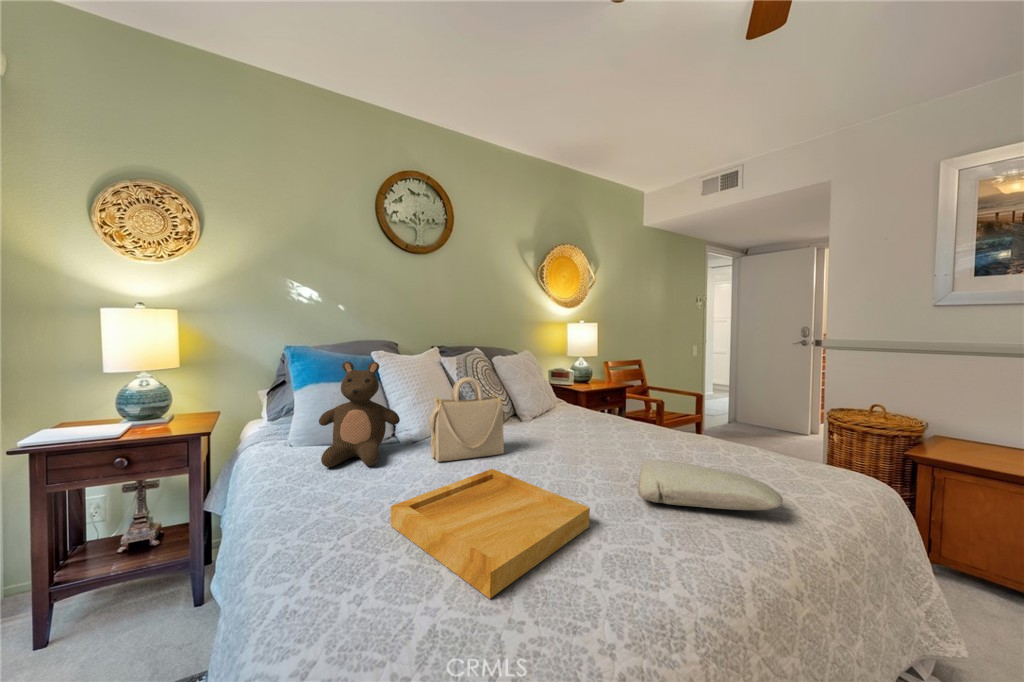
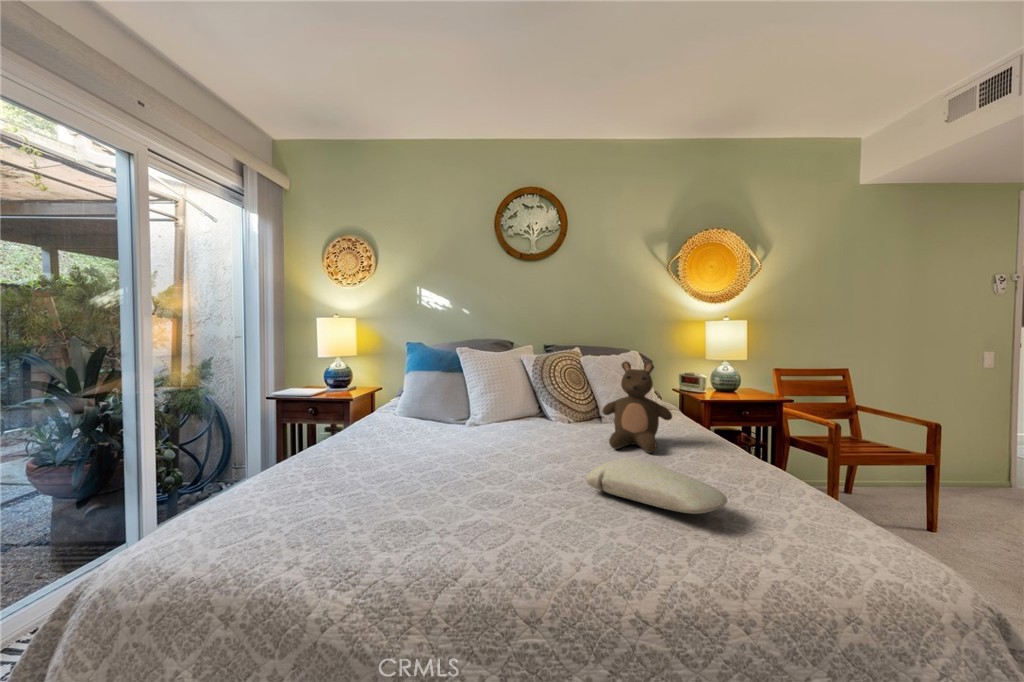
stuffed bear: present [319,361,400,467] -> present [602,362,672,453]
handbag: present [430,377,505,461] -> none [474,371,540,441]
tray: present [391,469,590,599] -> none [399,445,521,506]

